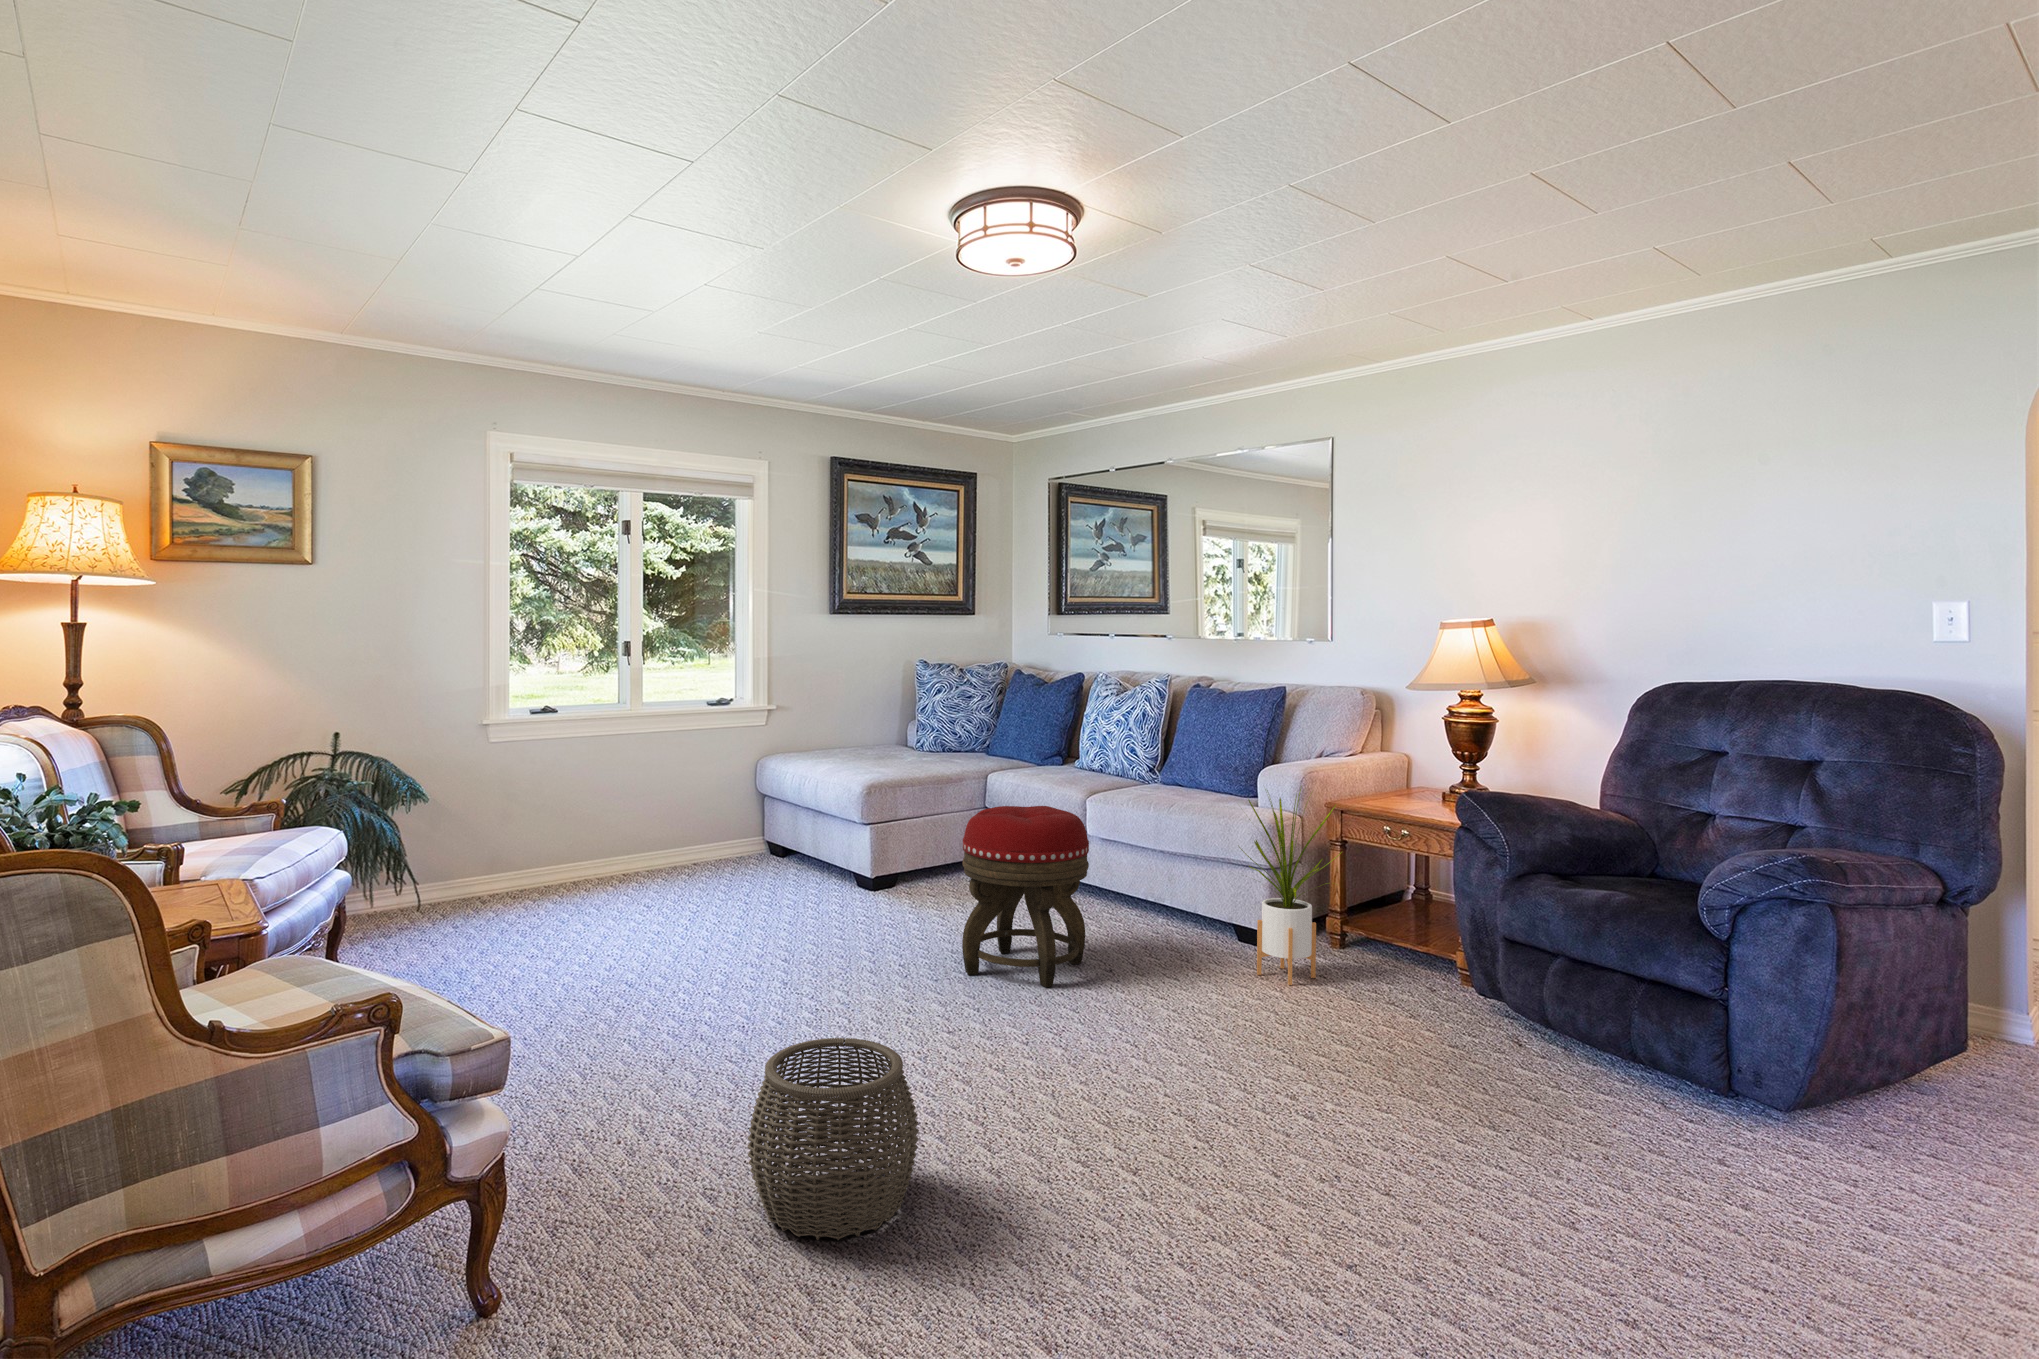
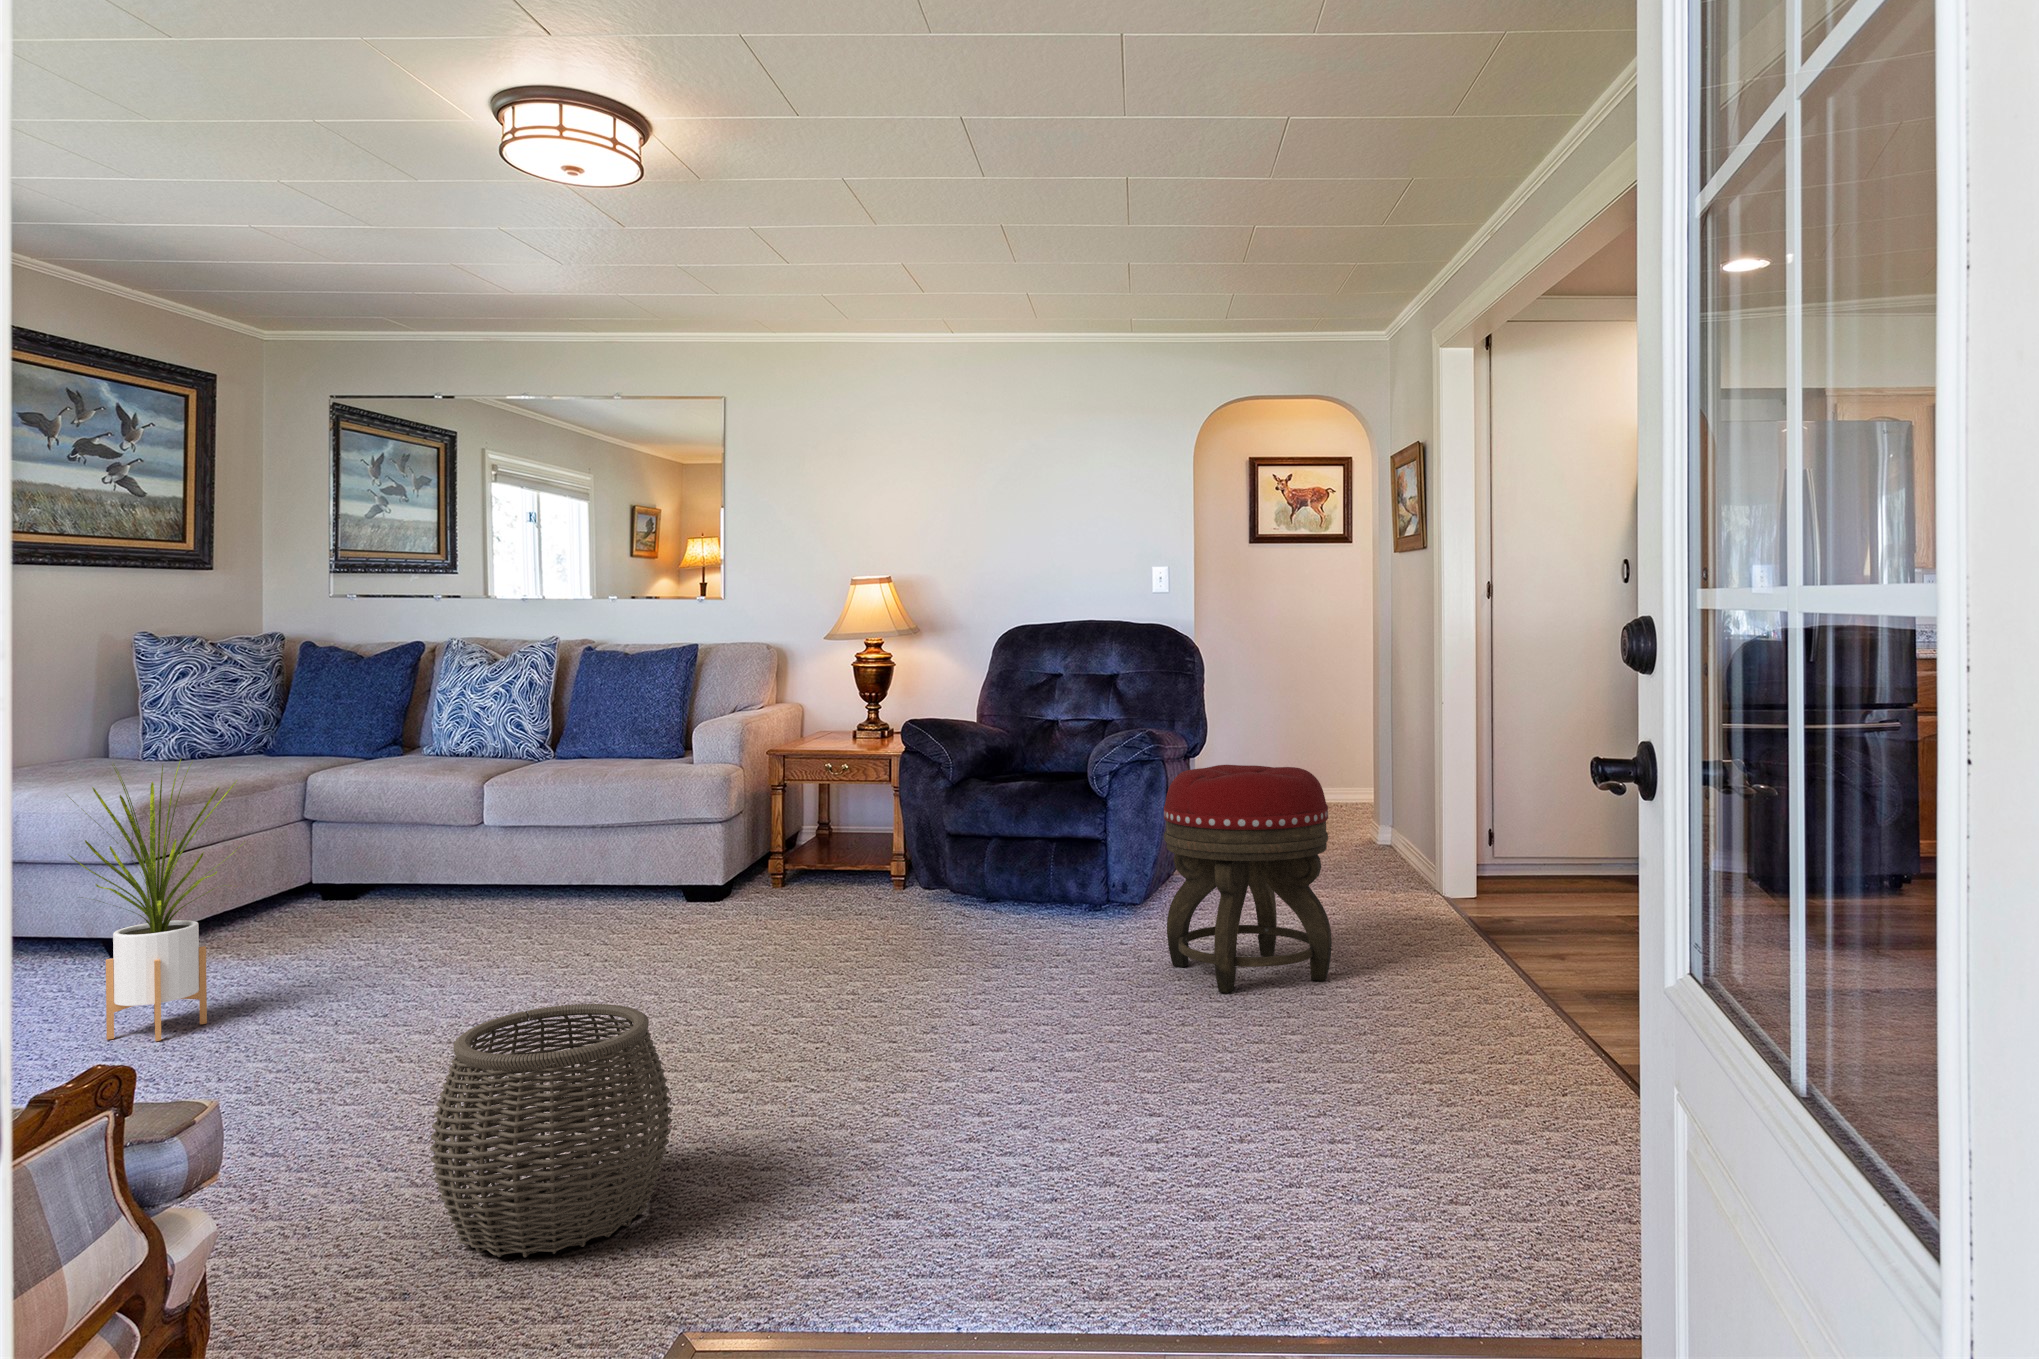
house plant: present [1239,786,1342,985] -> present [69,760,236,1041]
footstool: present [962,806,1089,987] -> present [1164,765,1332,993]

